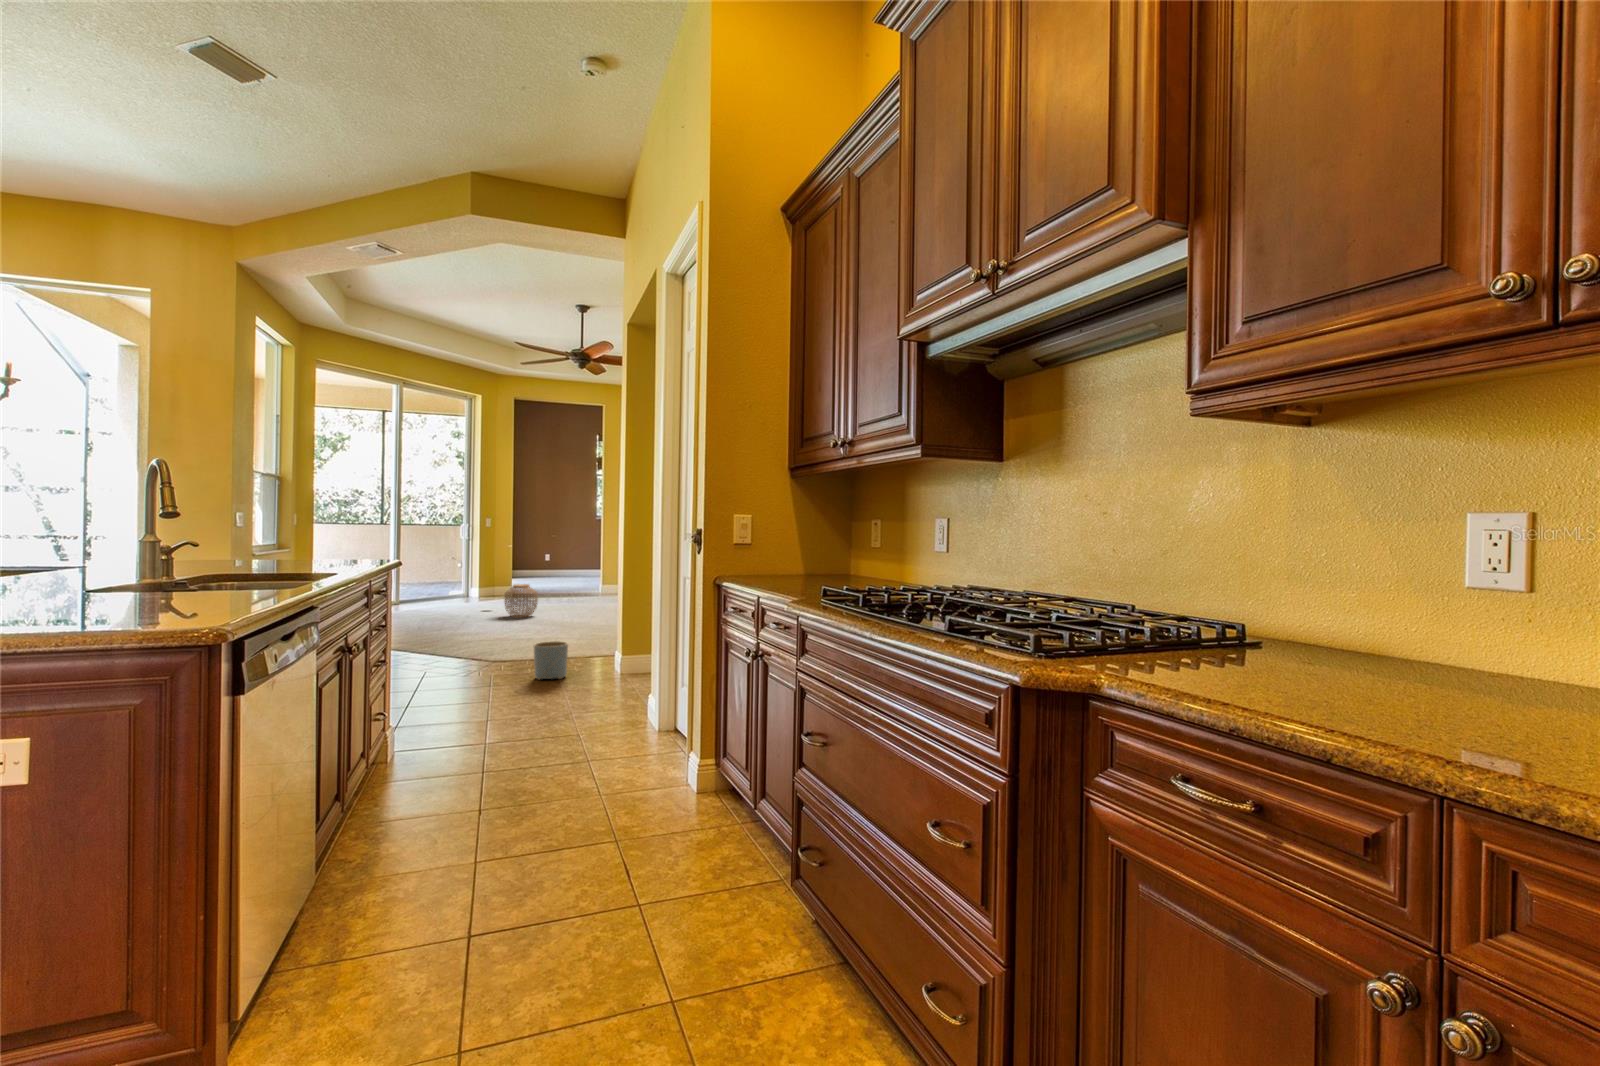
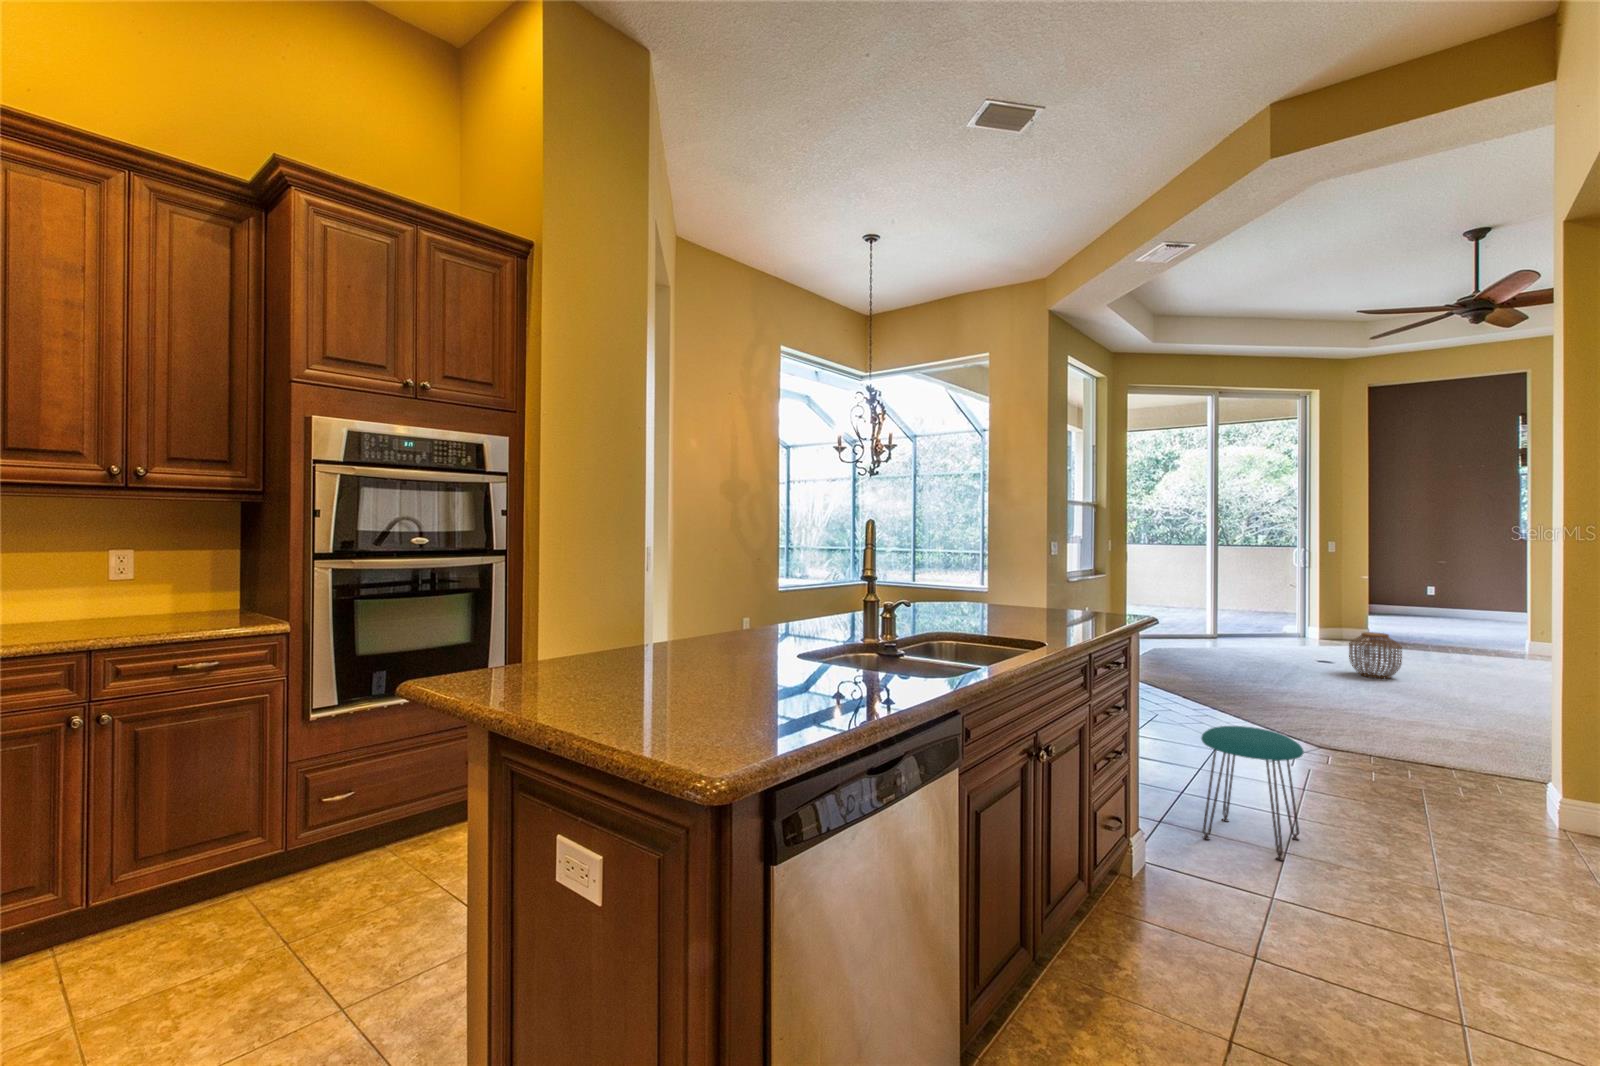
stool: none [431,640,500,728] -> present [1201,726,1303,861]
planter: present [534,641,568,680] -> none [1374,741,1439,807]

